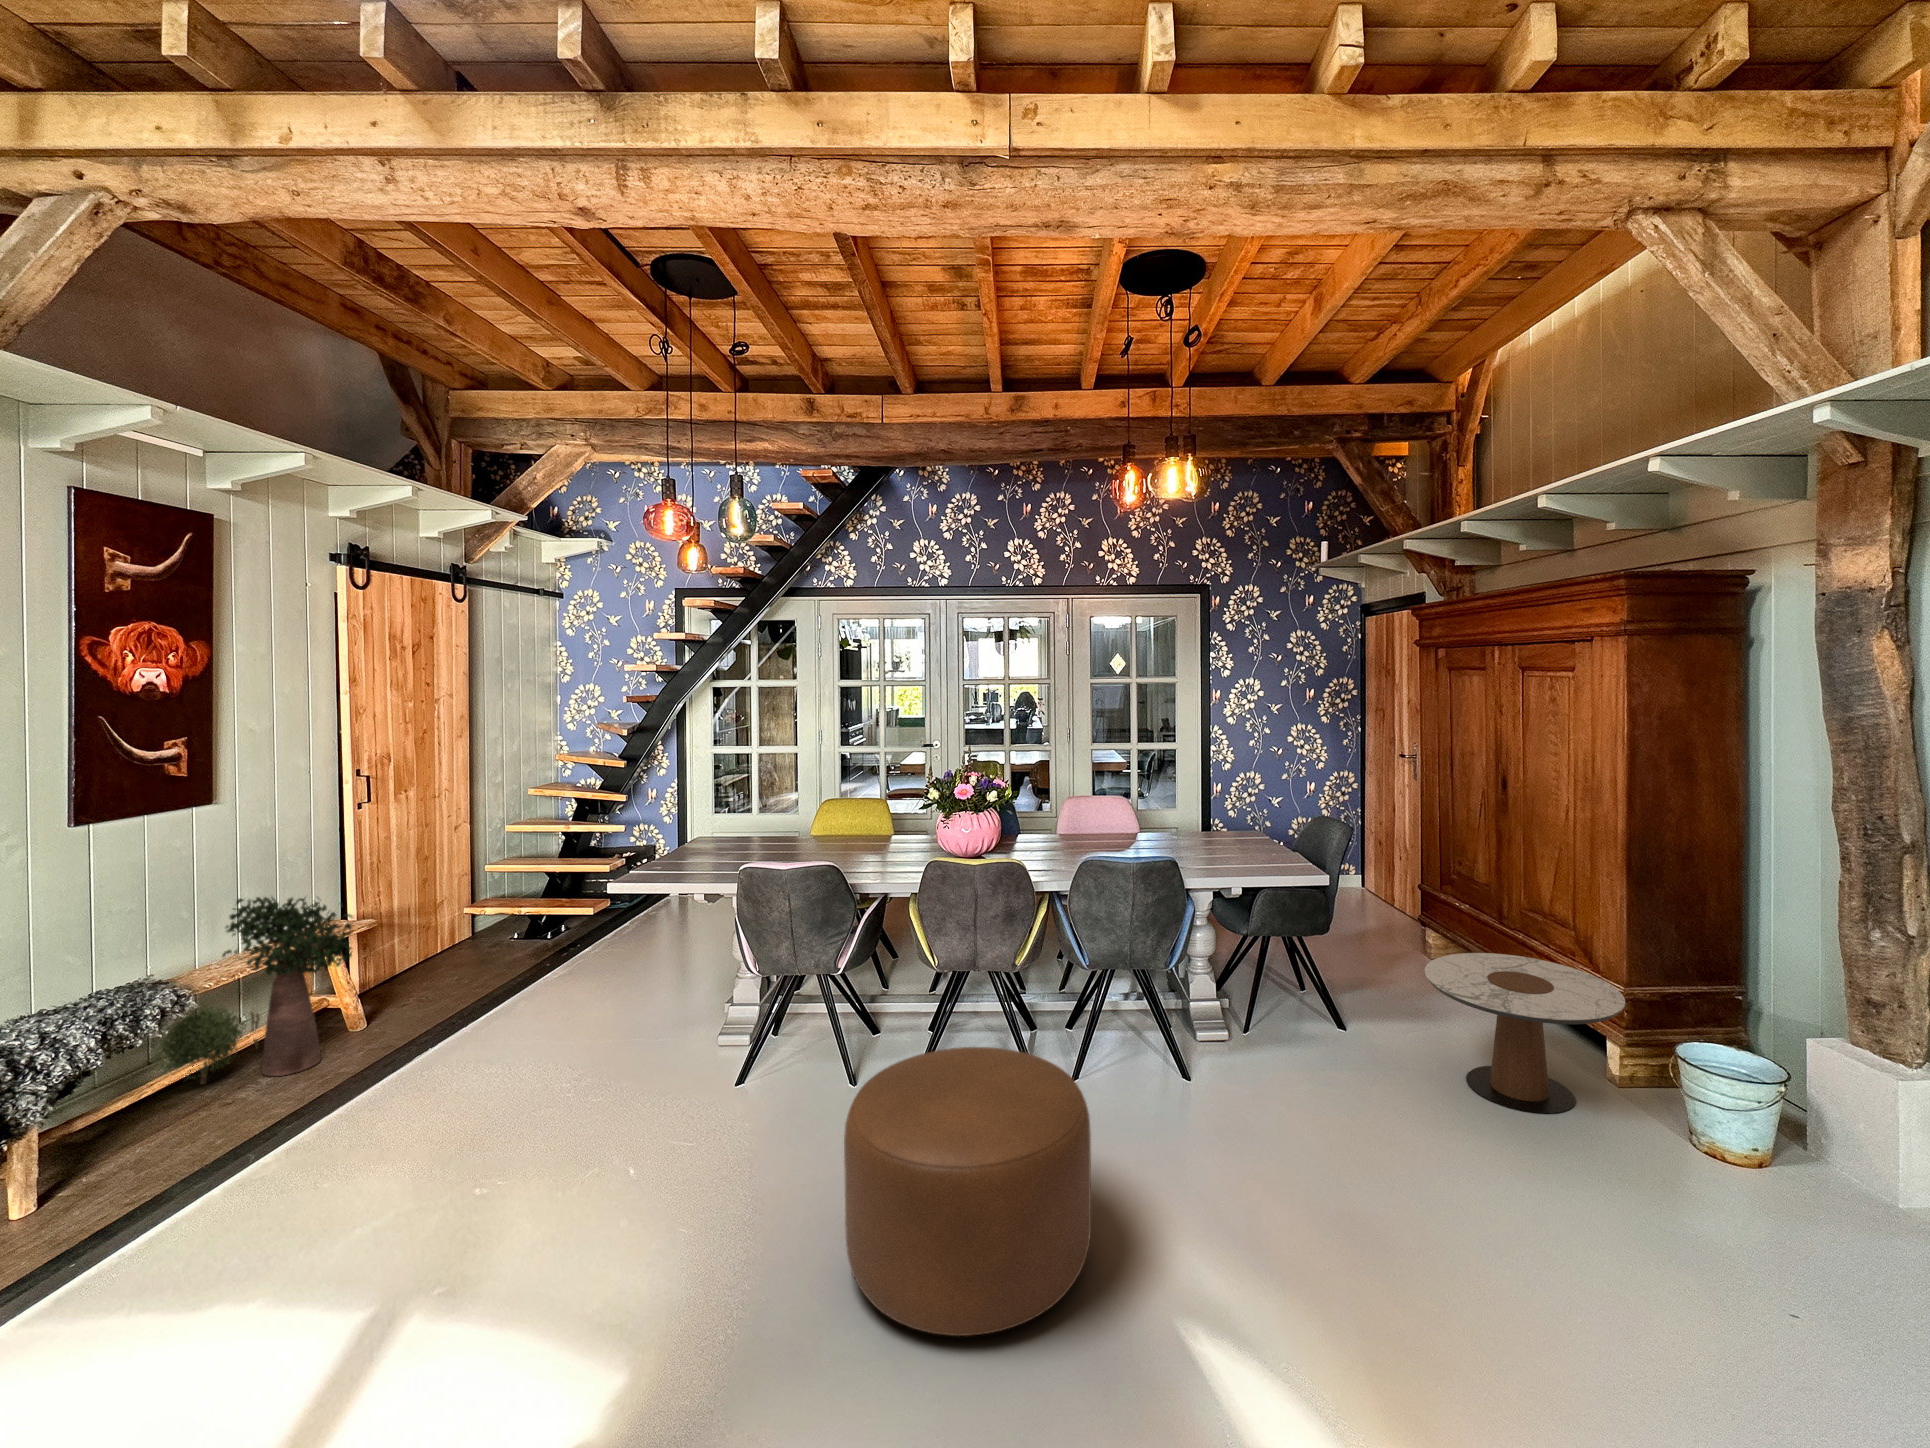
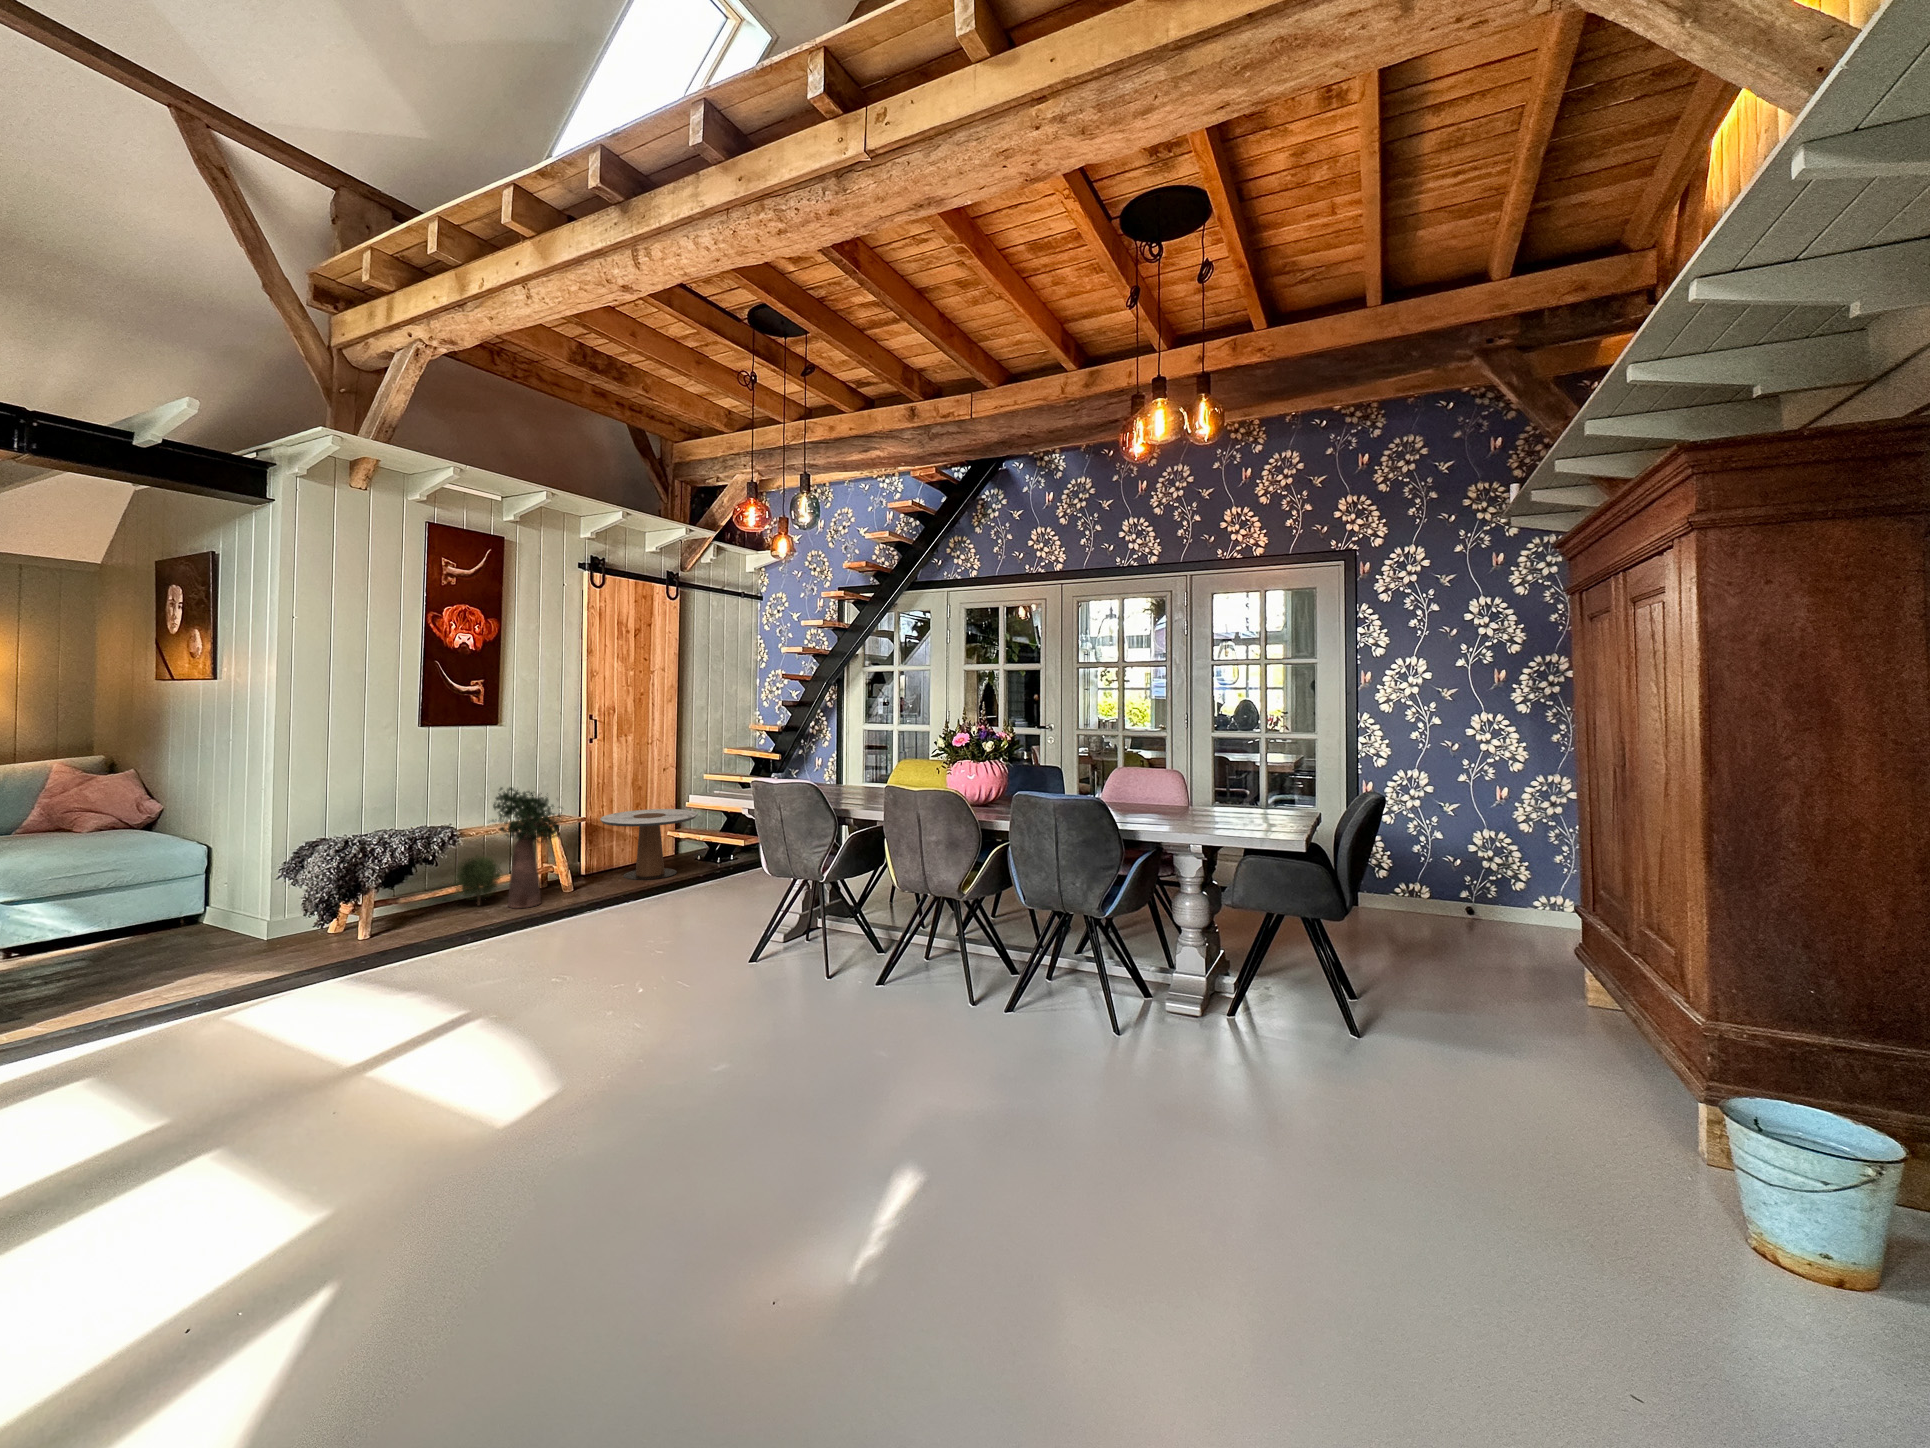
side table: present [1425,953,1625,1114] -> present [600,809,697,880]
ottoman: present [844,1047,1091,1336] -> none [686,922,896,1126]

